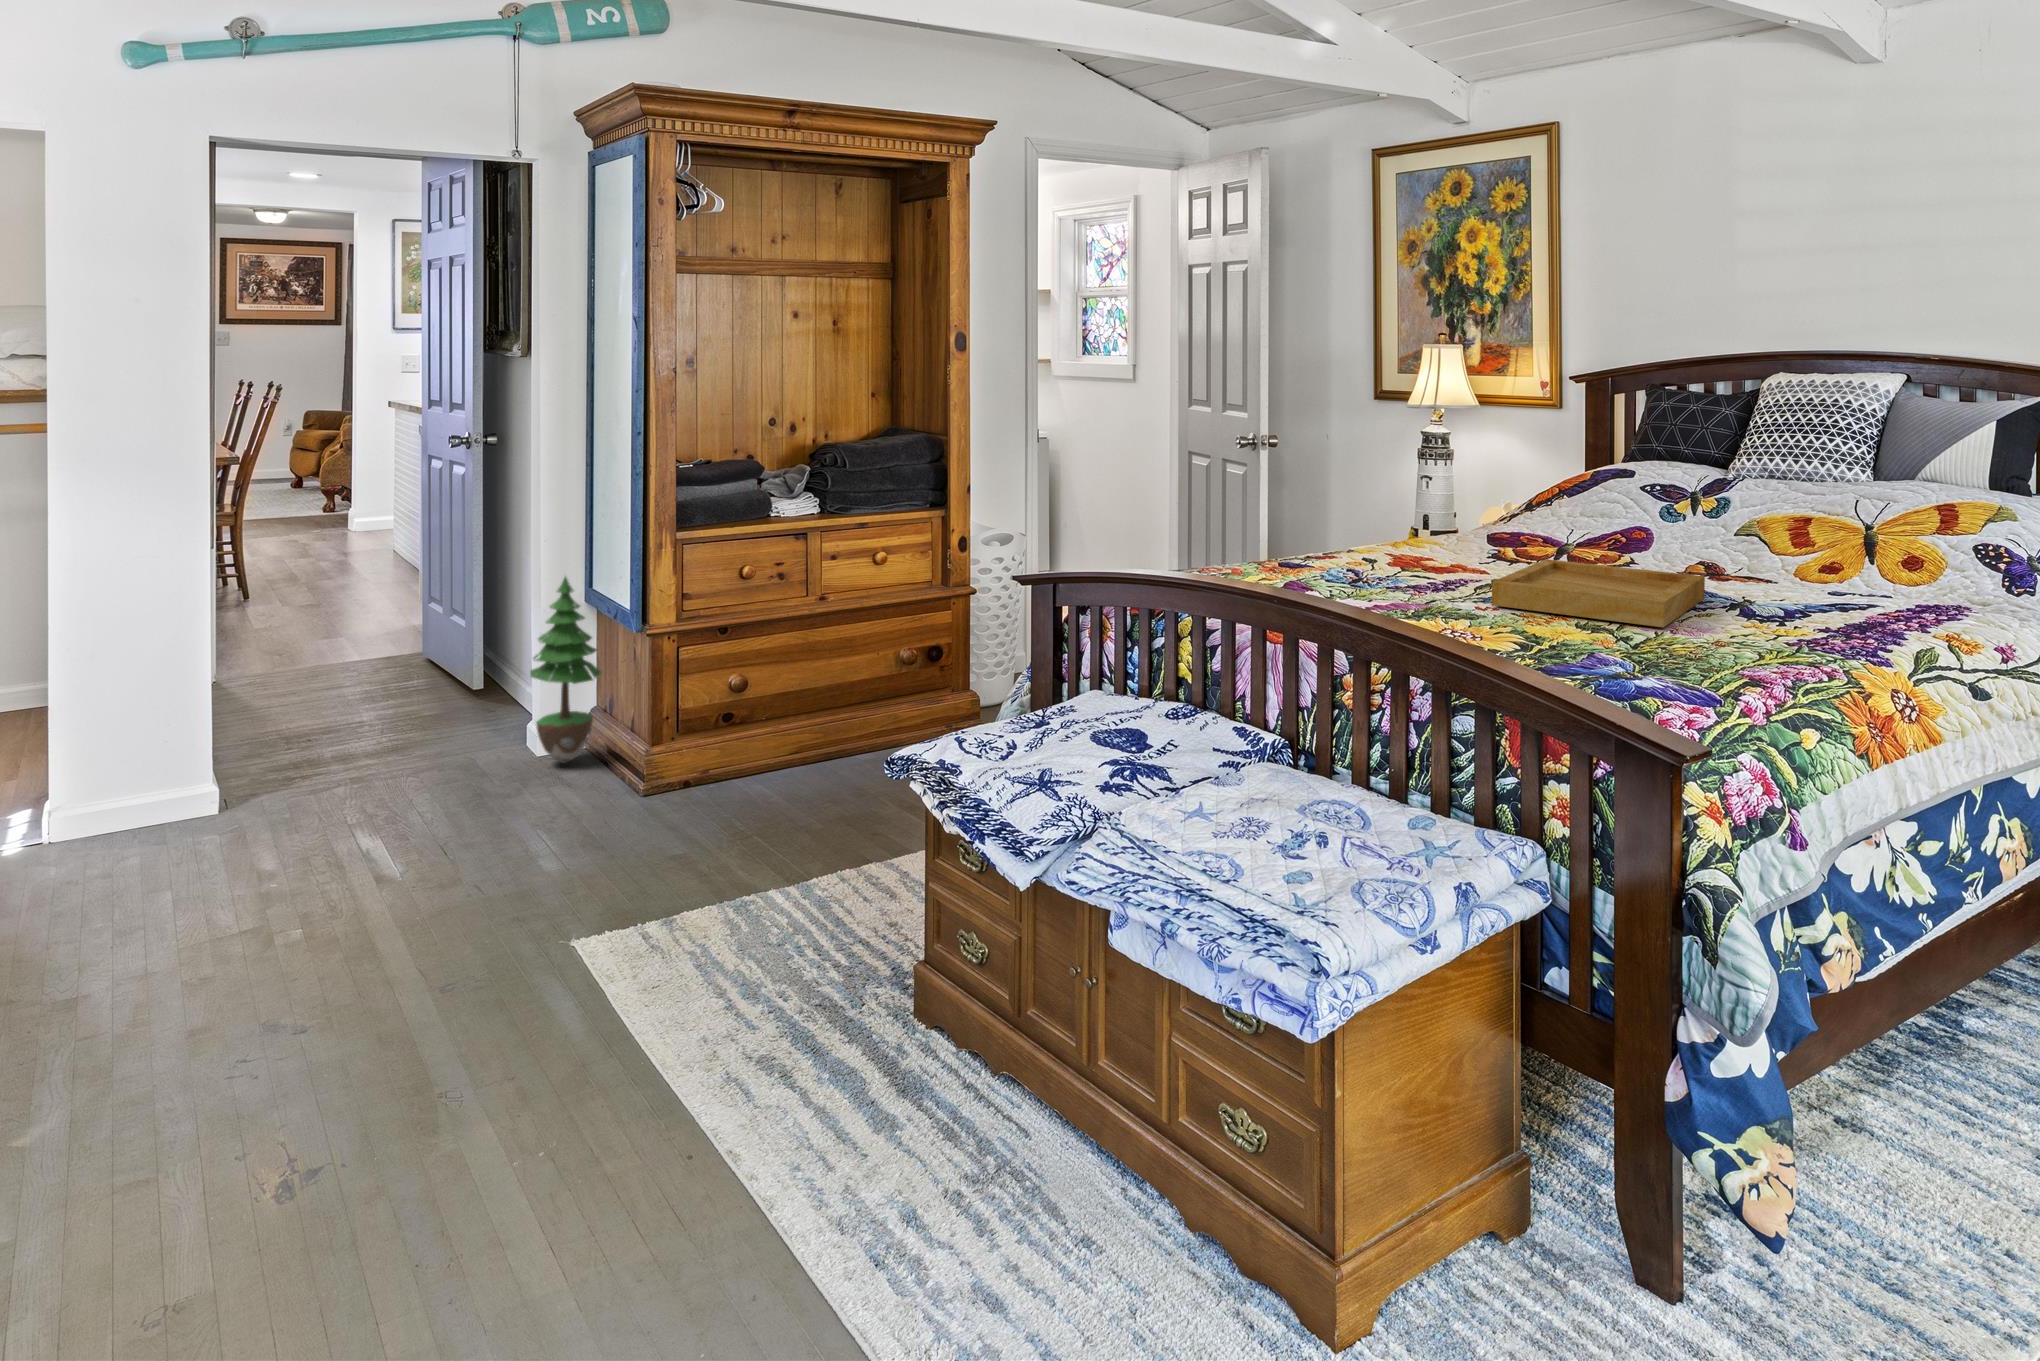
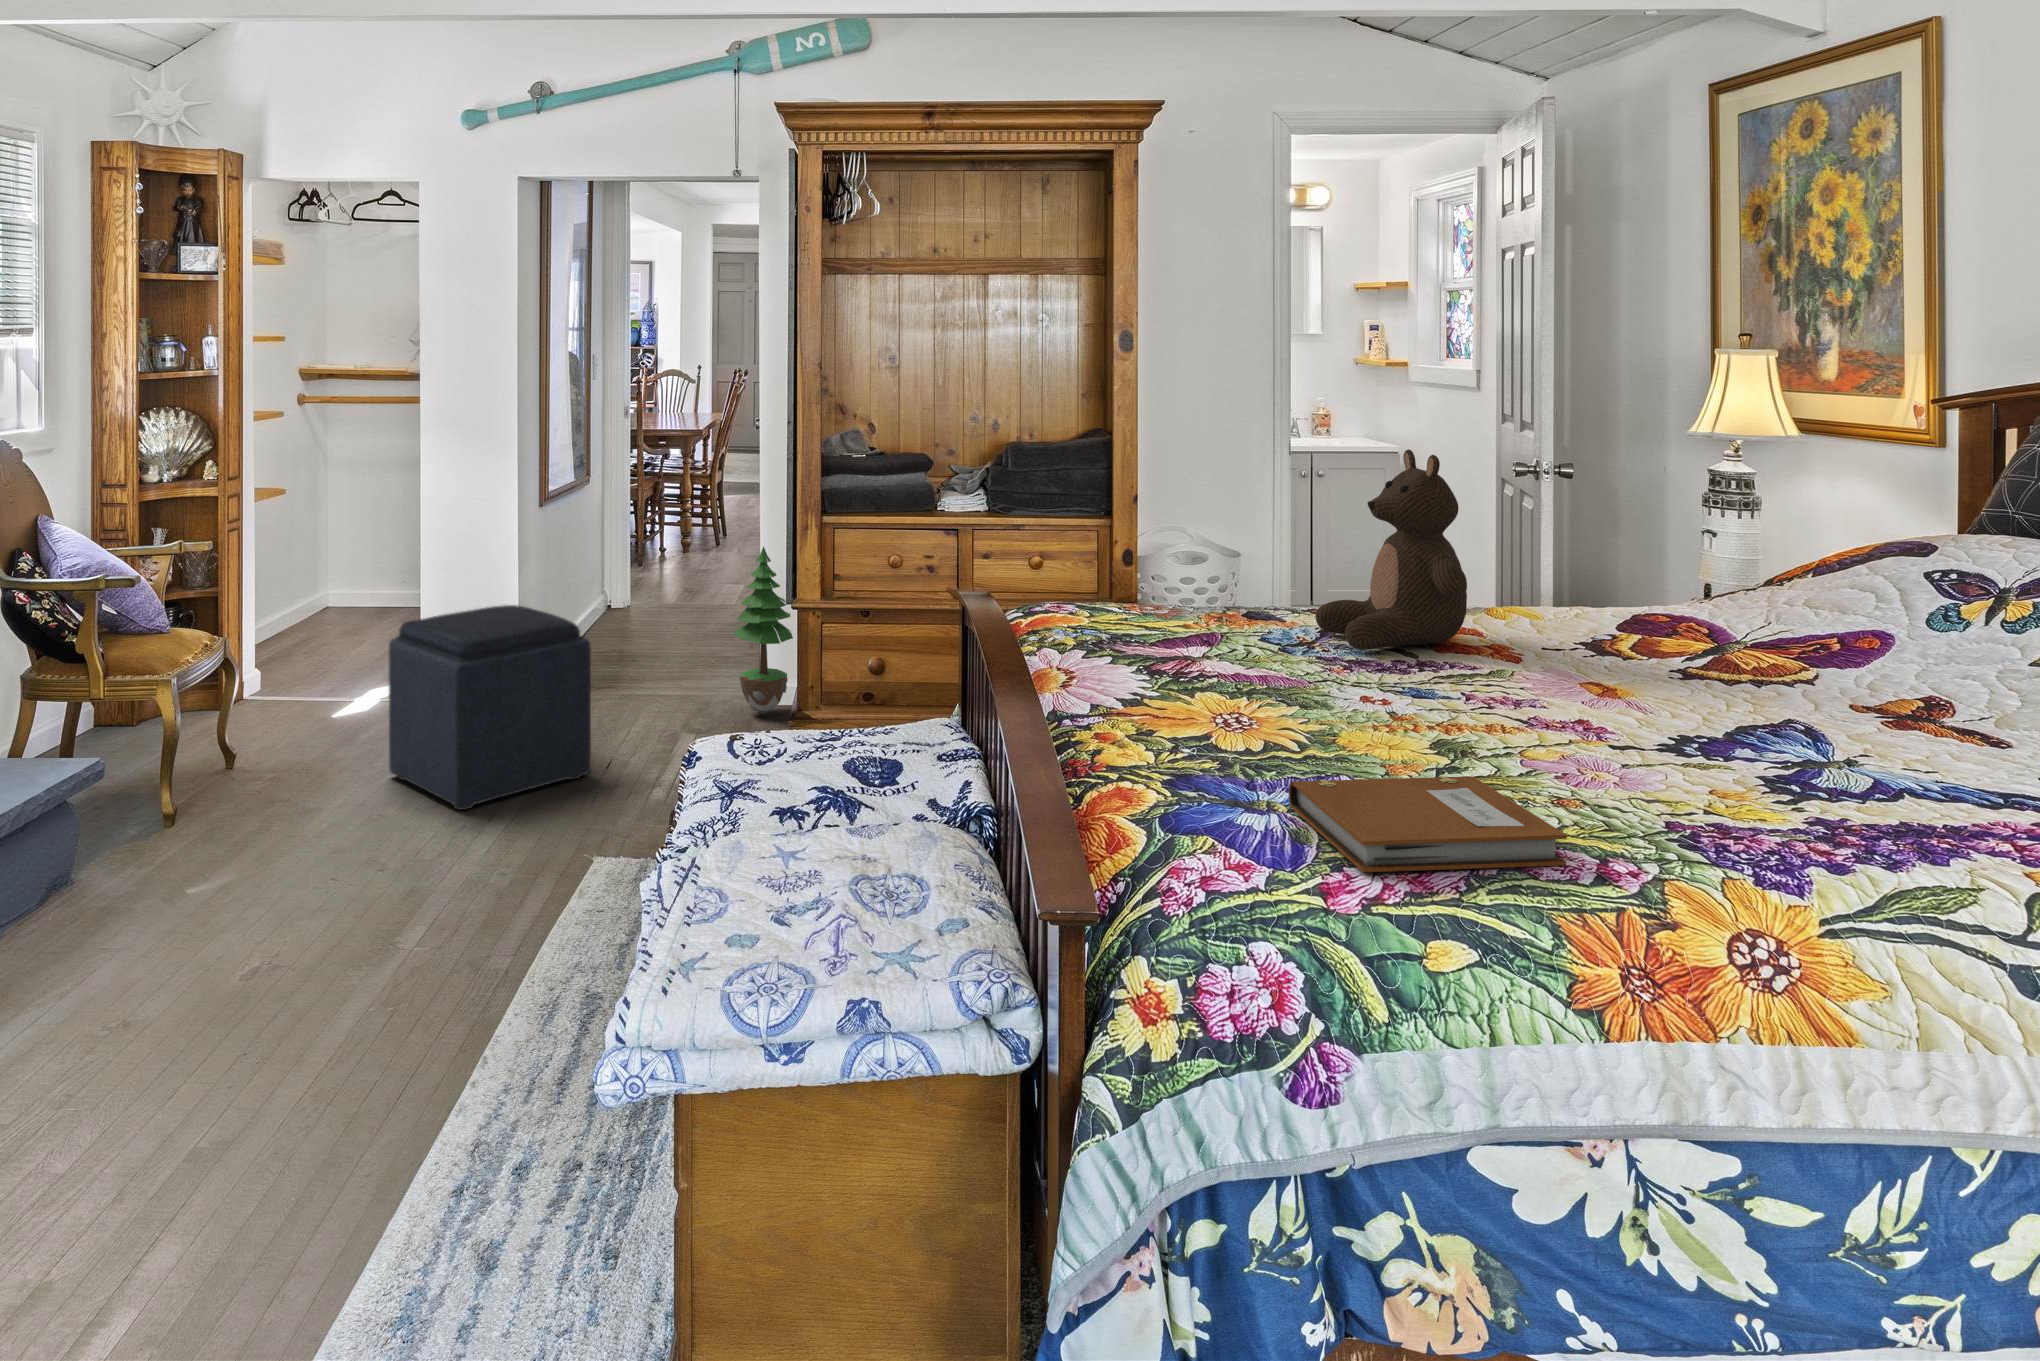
stuffed bear: none [1354,425,1477,580] -> present [1315,449,1467,650]
tray: present [1492,559,1705,627] -> none [1390,648,1765,763]
notebook: none [1604,640,1779,705] -> present [1289,776,1567,872]
ottoman: none [152,680,444,941] -> present [389,605,591,810]

